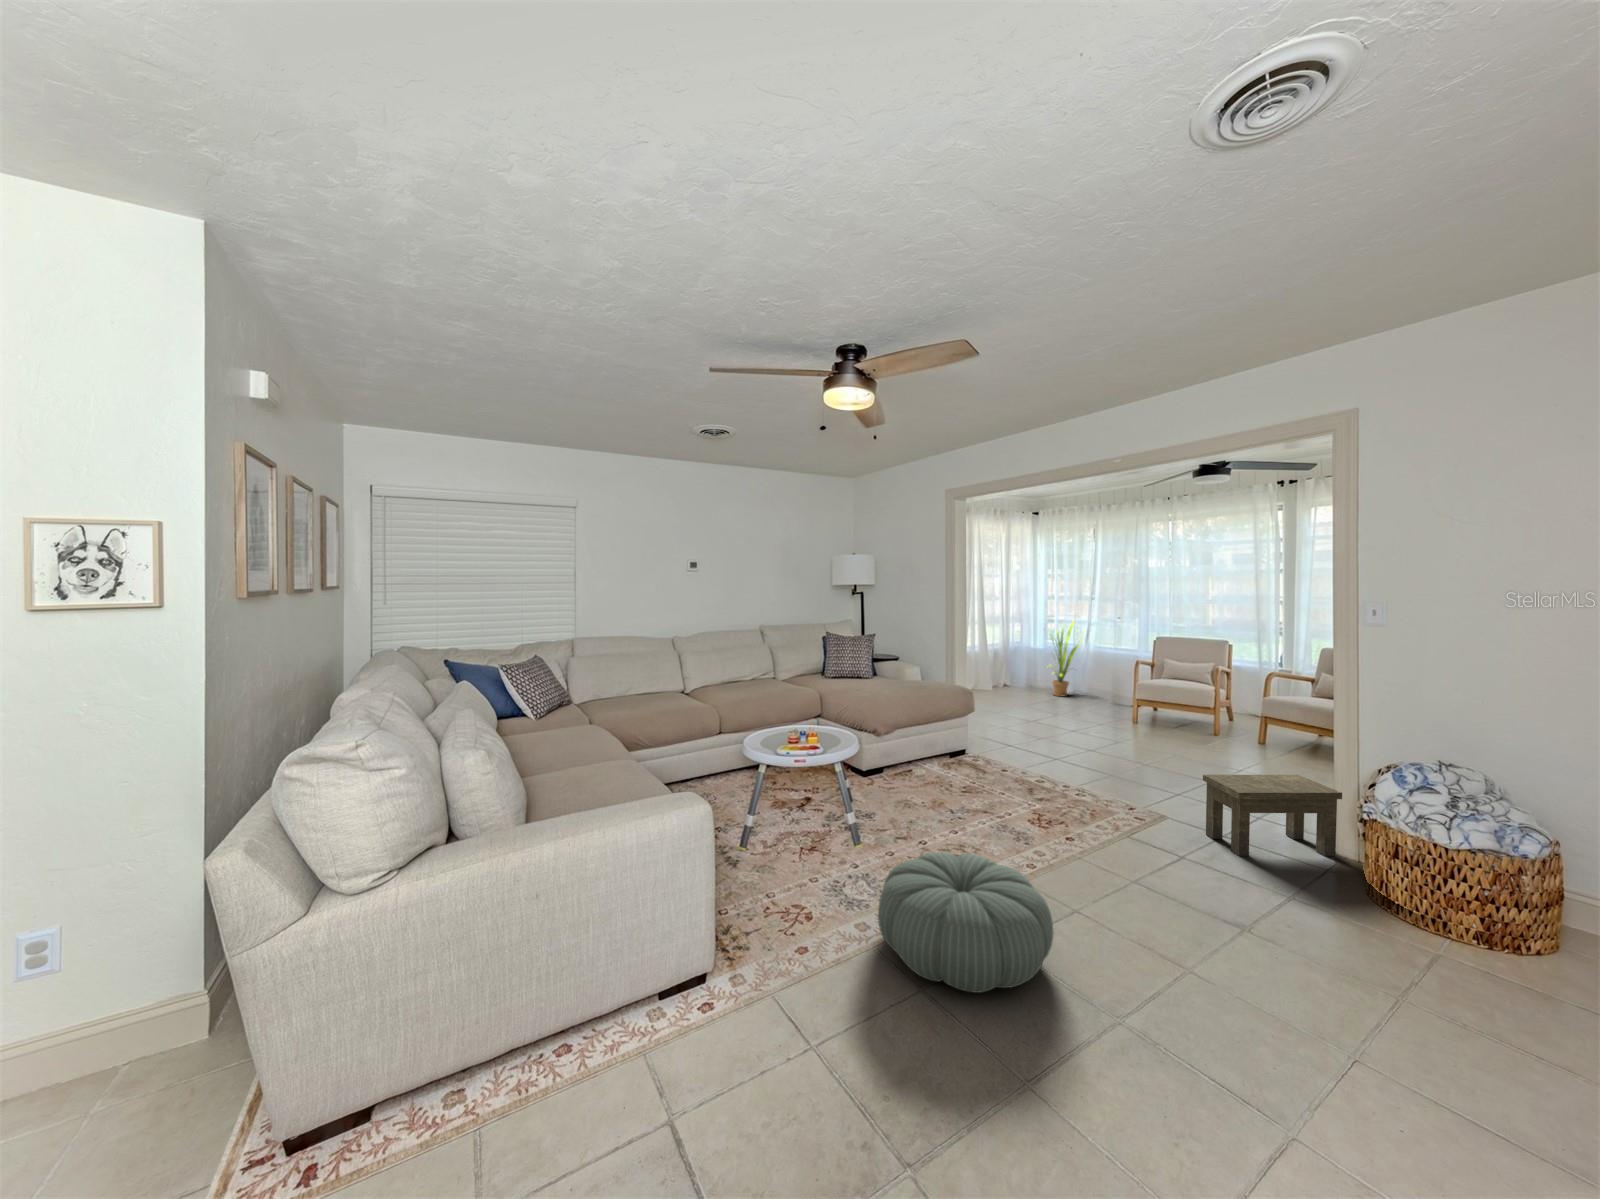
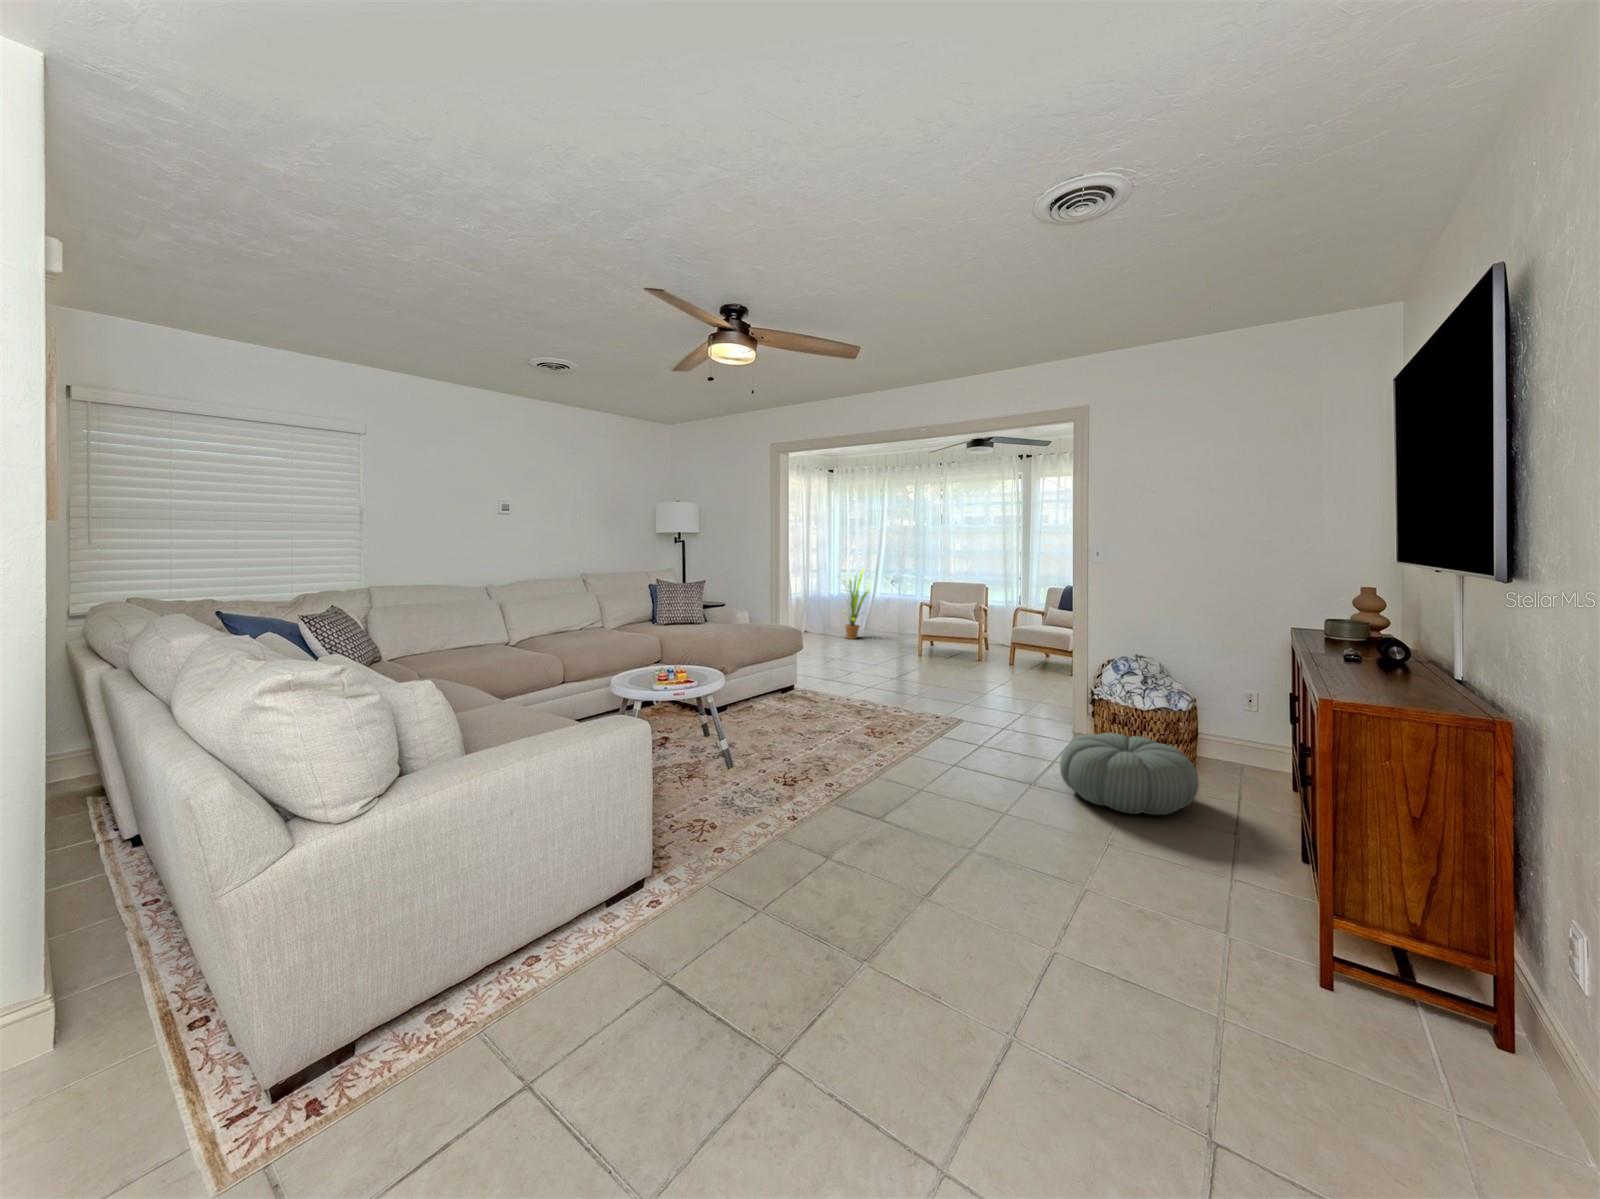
side table: present [1203,774,1342,856] -> none [991,678,1079,741]
pouf: present [878,852,1053,993] -> present [1060,733,1199,815]

